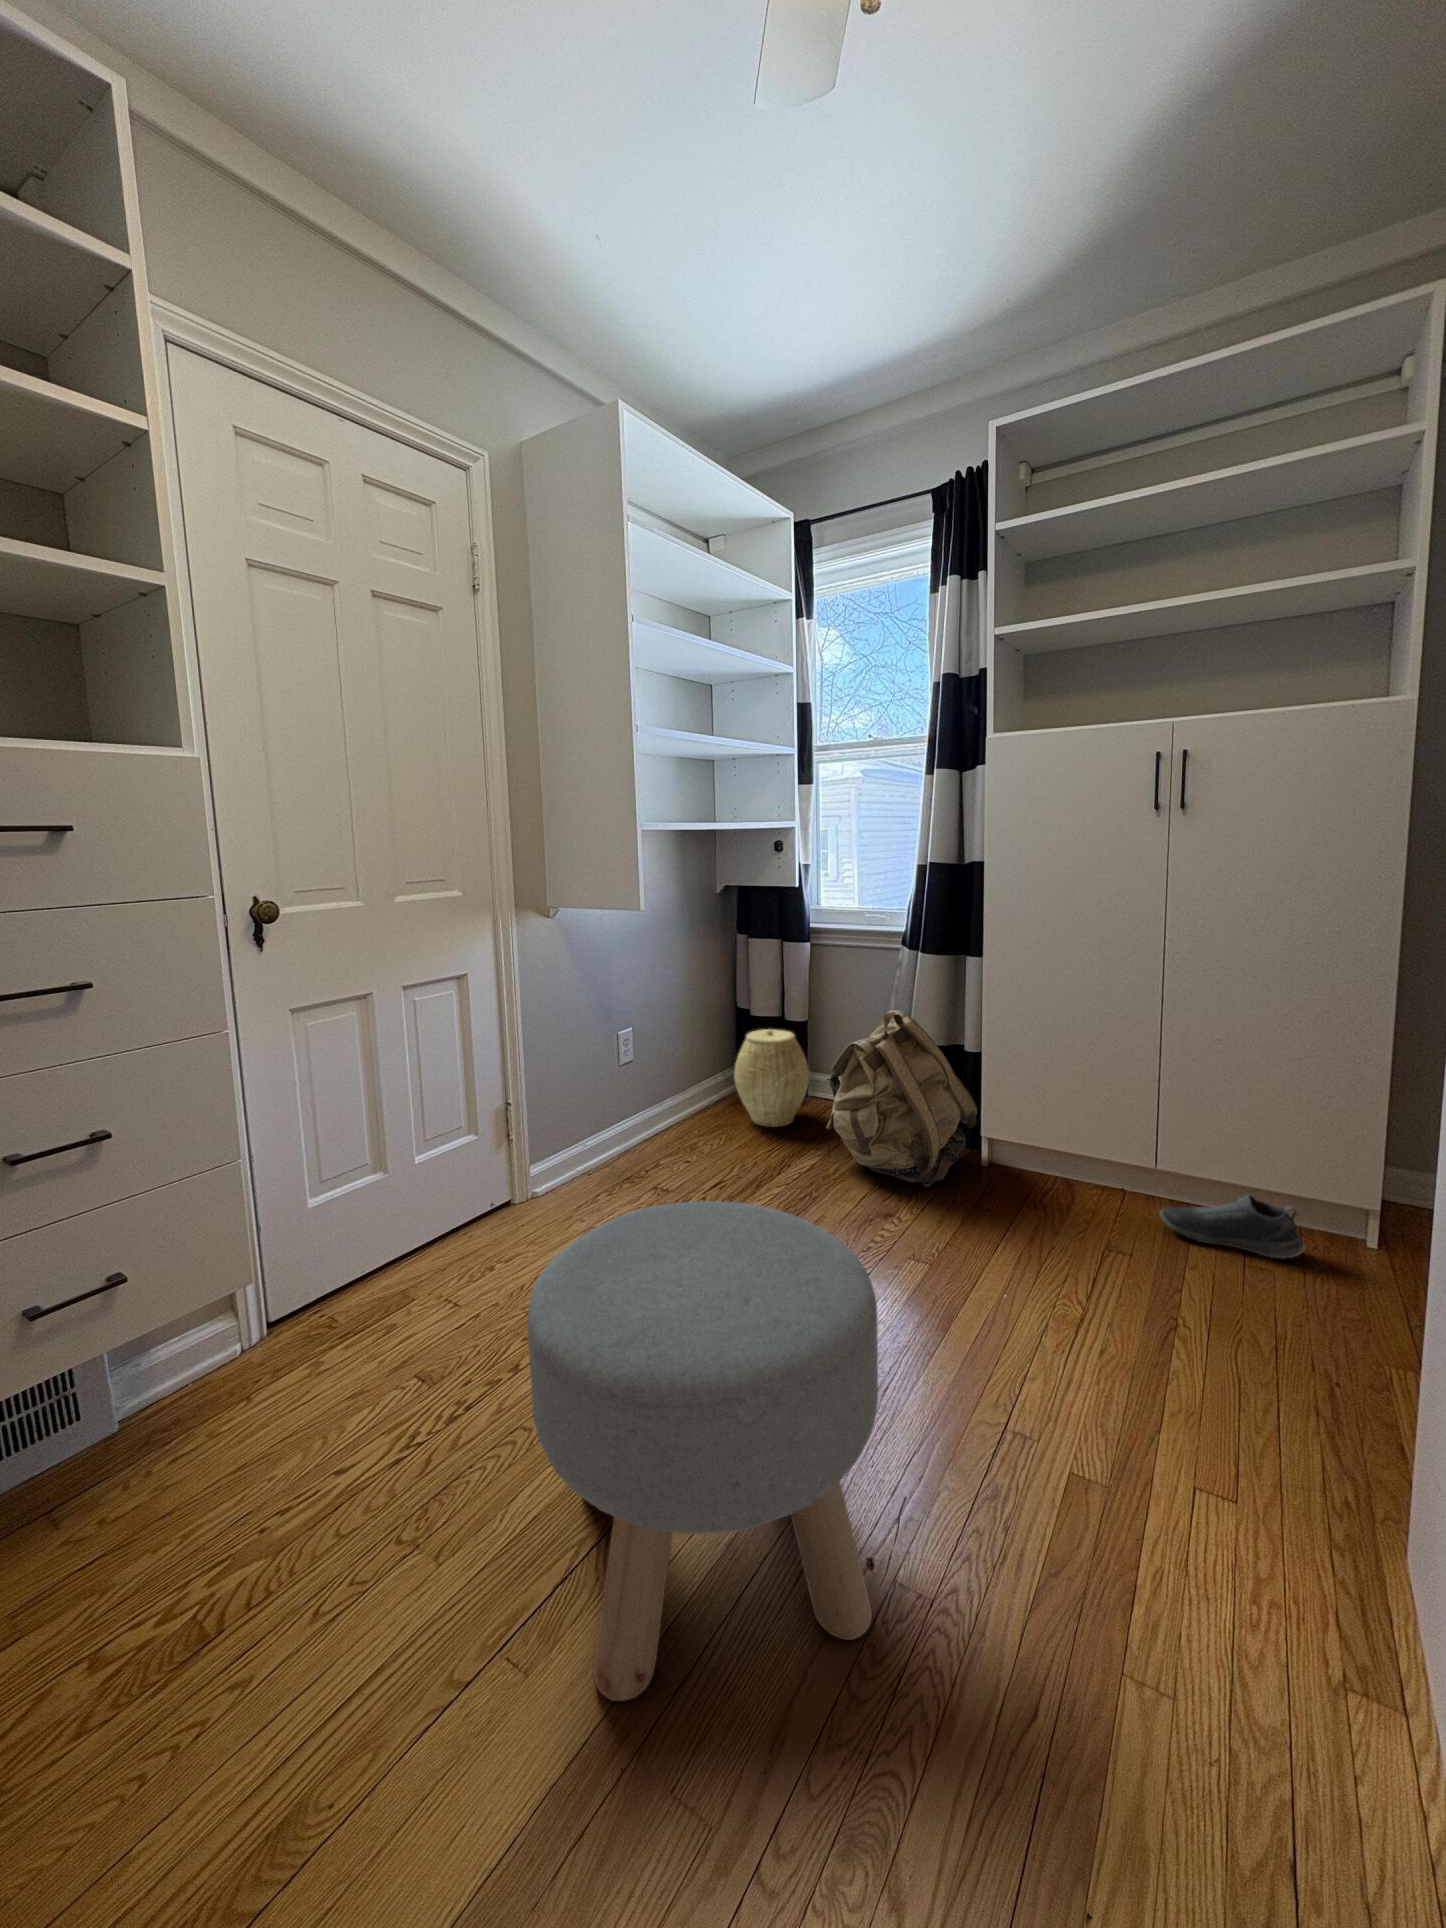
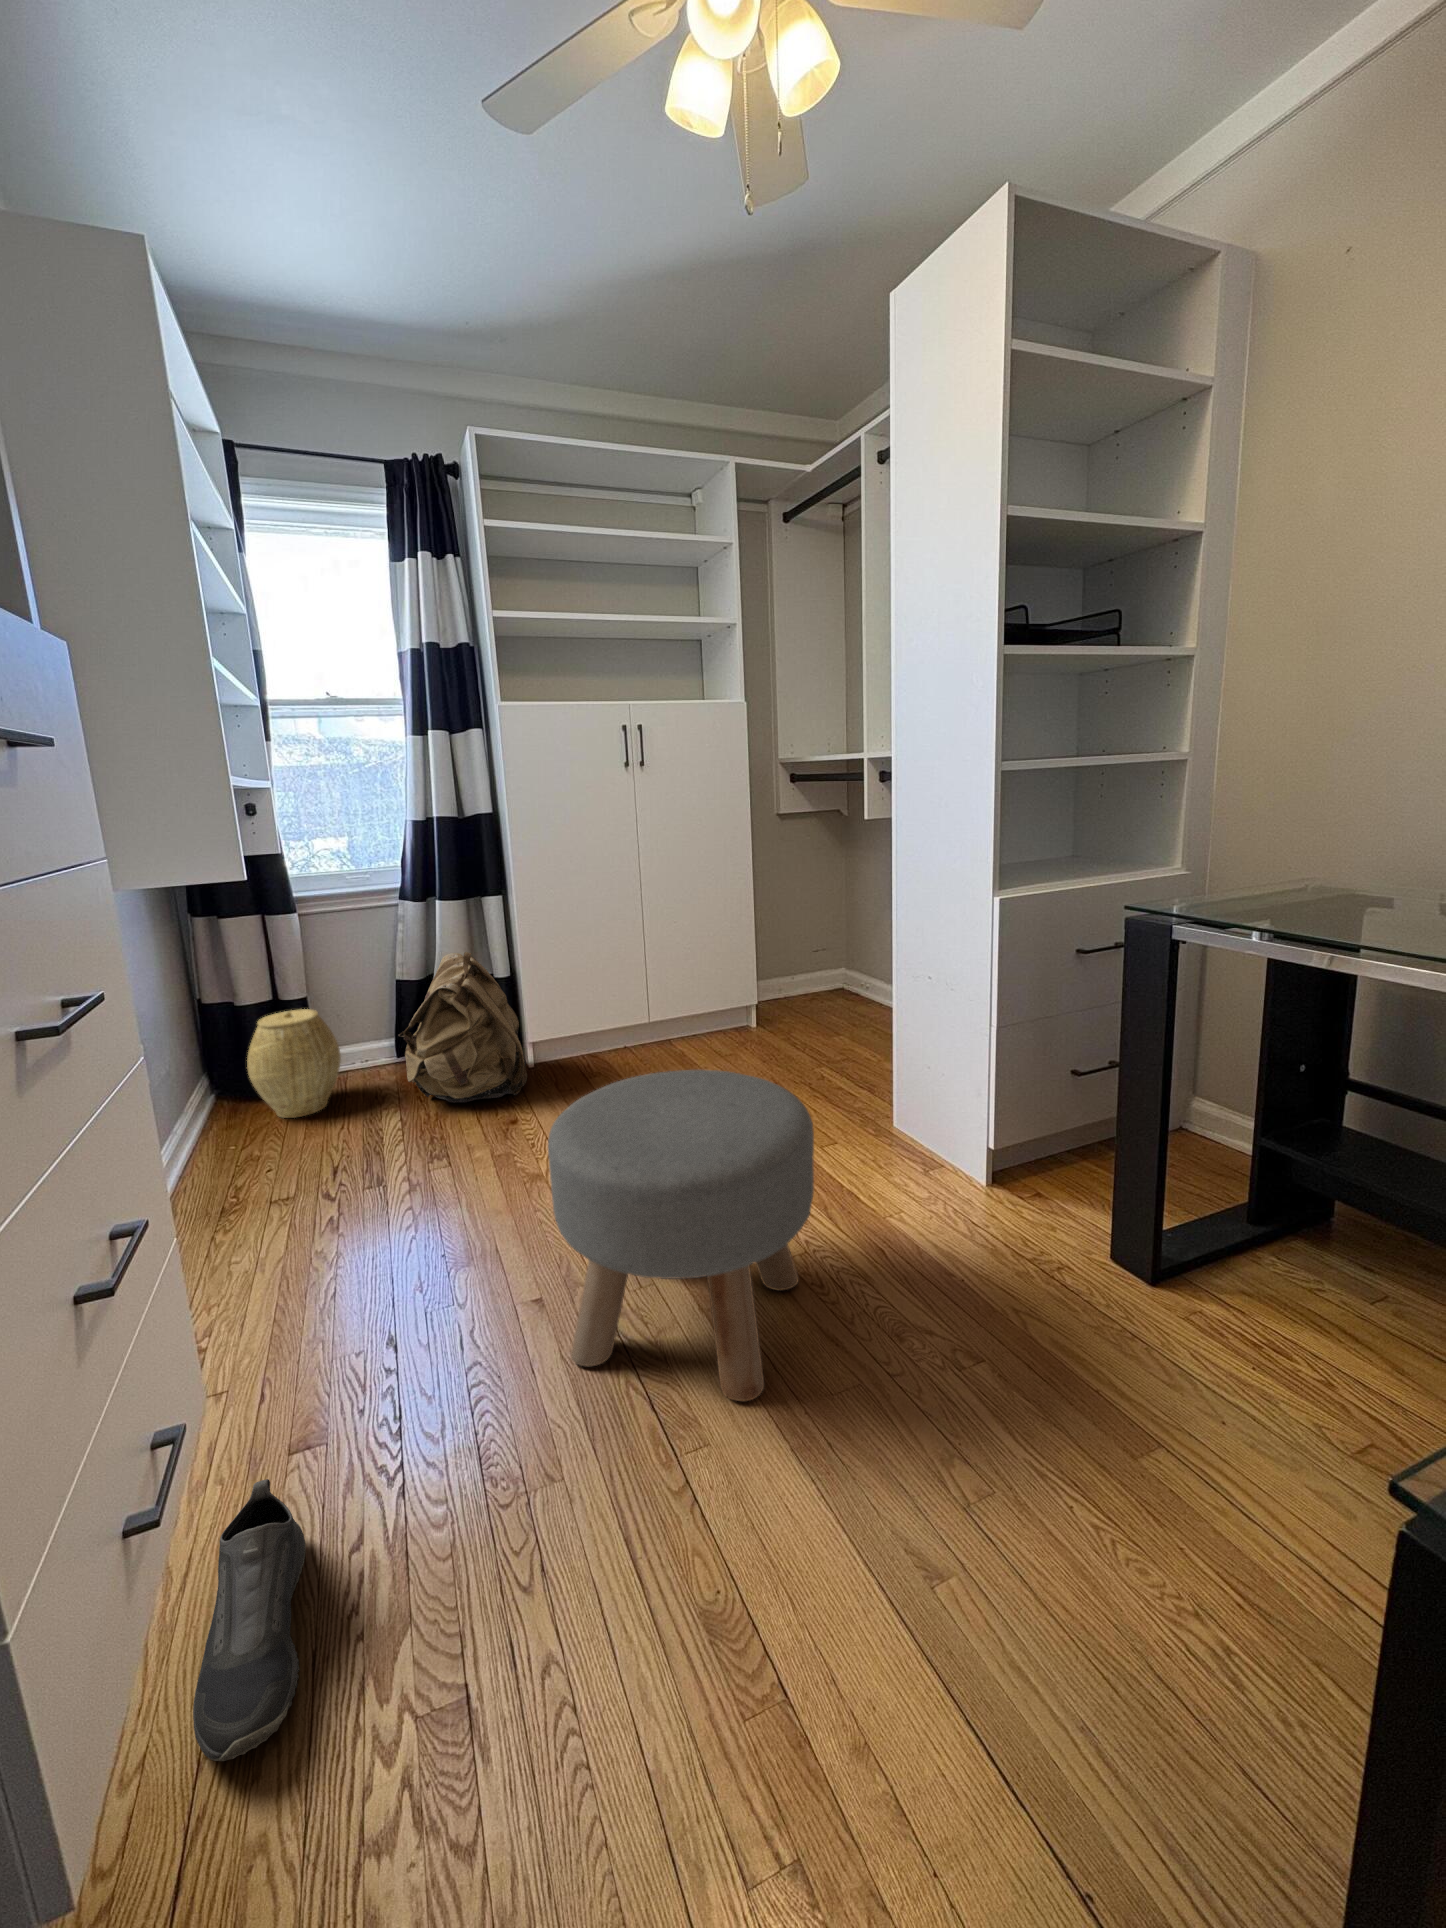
shoe: present [1160,1195,1305,1258] -> present [193,1479,305,1761]

